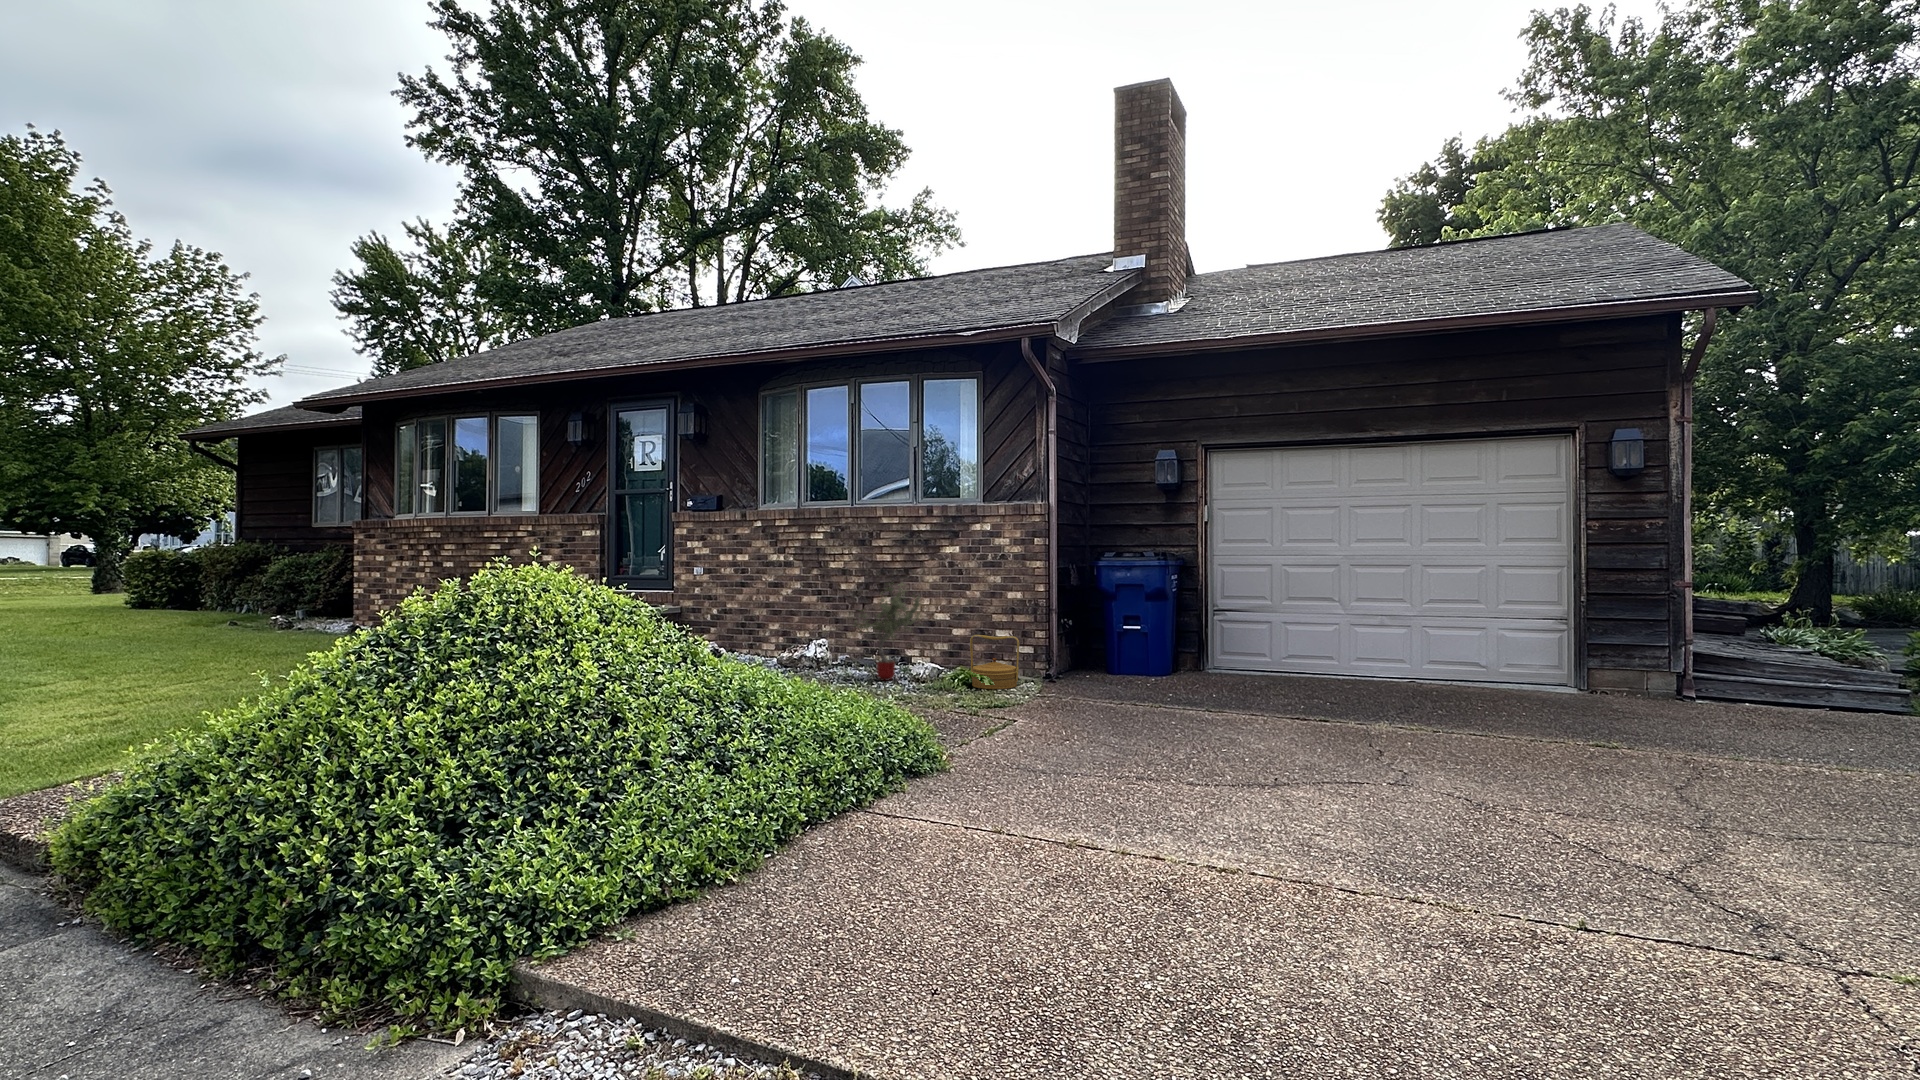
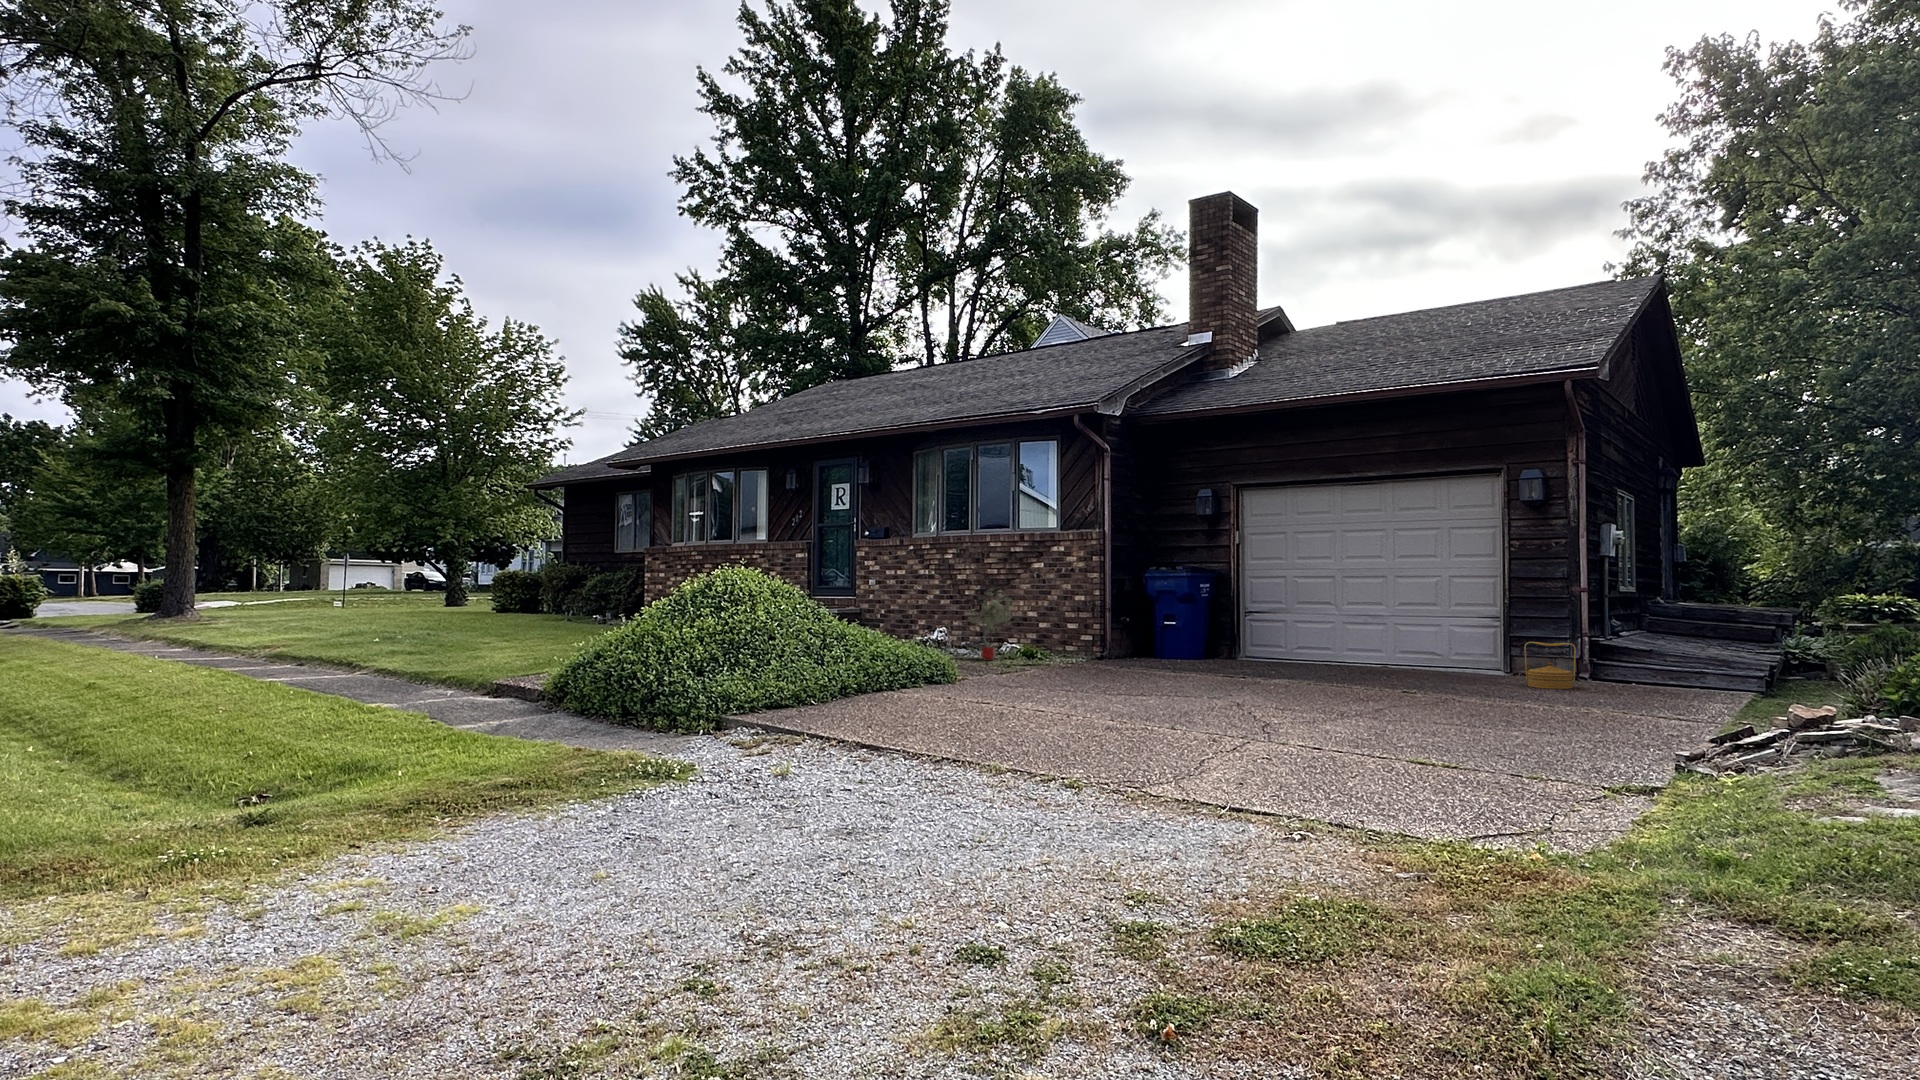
woven basket: present [970,635,1019,689] -> present [1524,642,1576,689]

